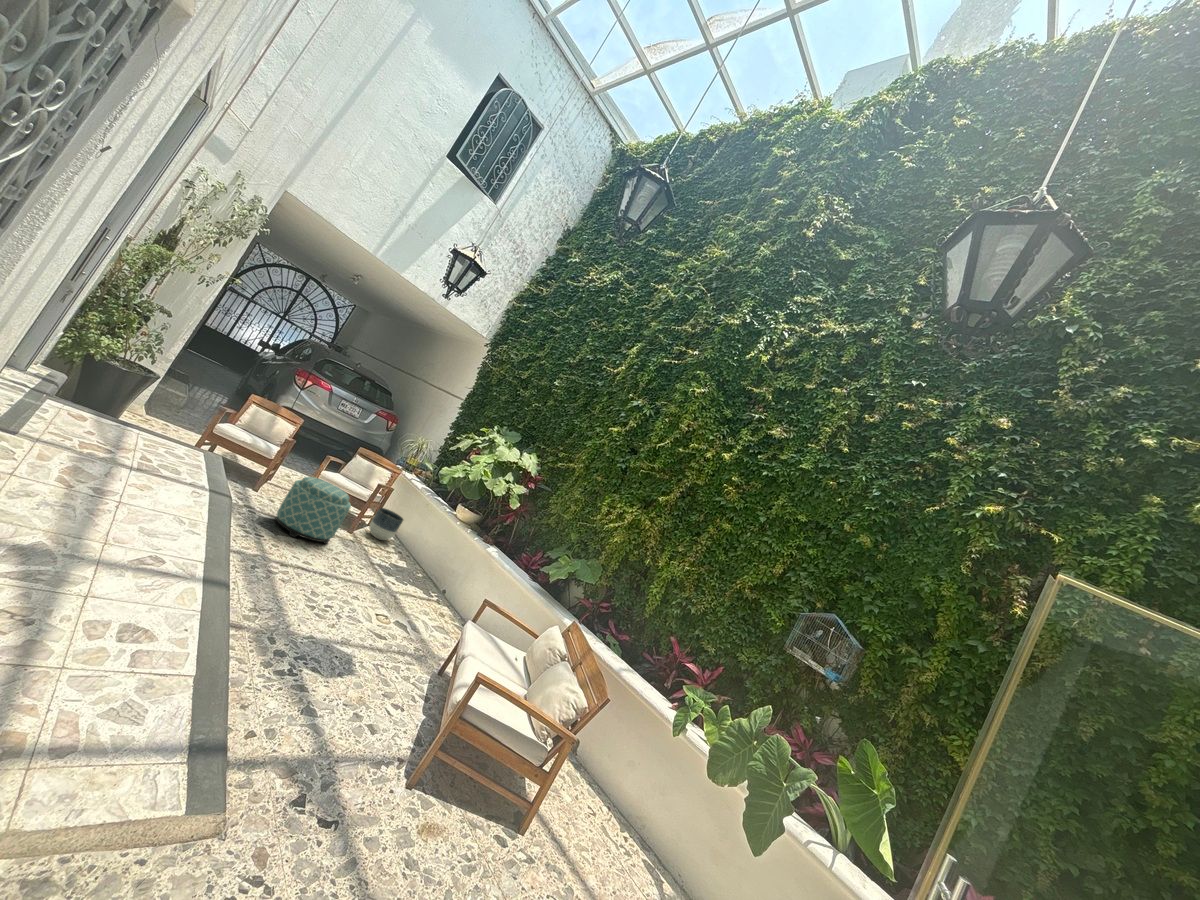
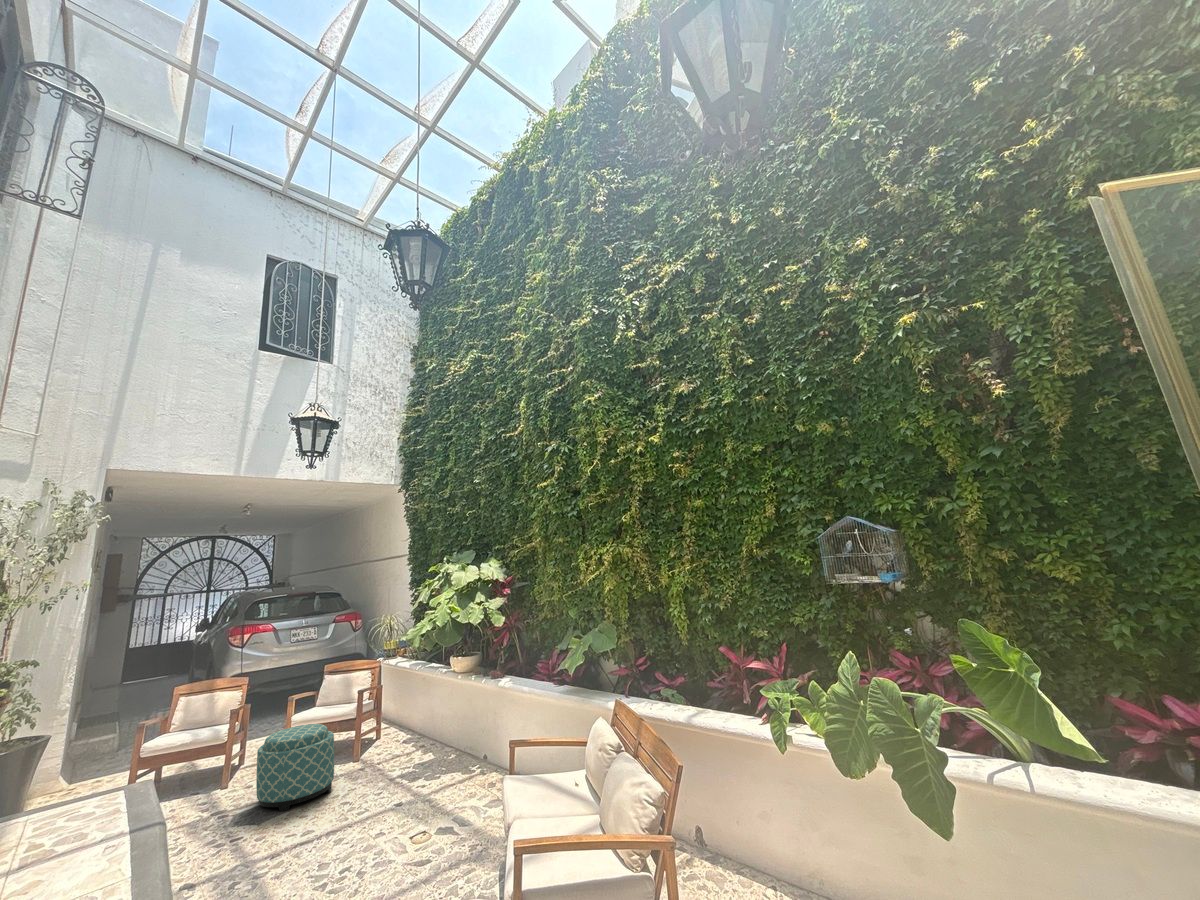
planter: present [370,508,403,540] -> none [374,708,407,747]

